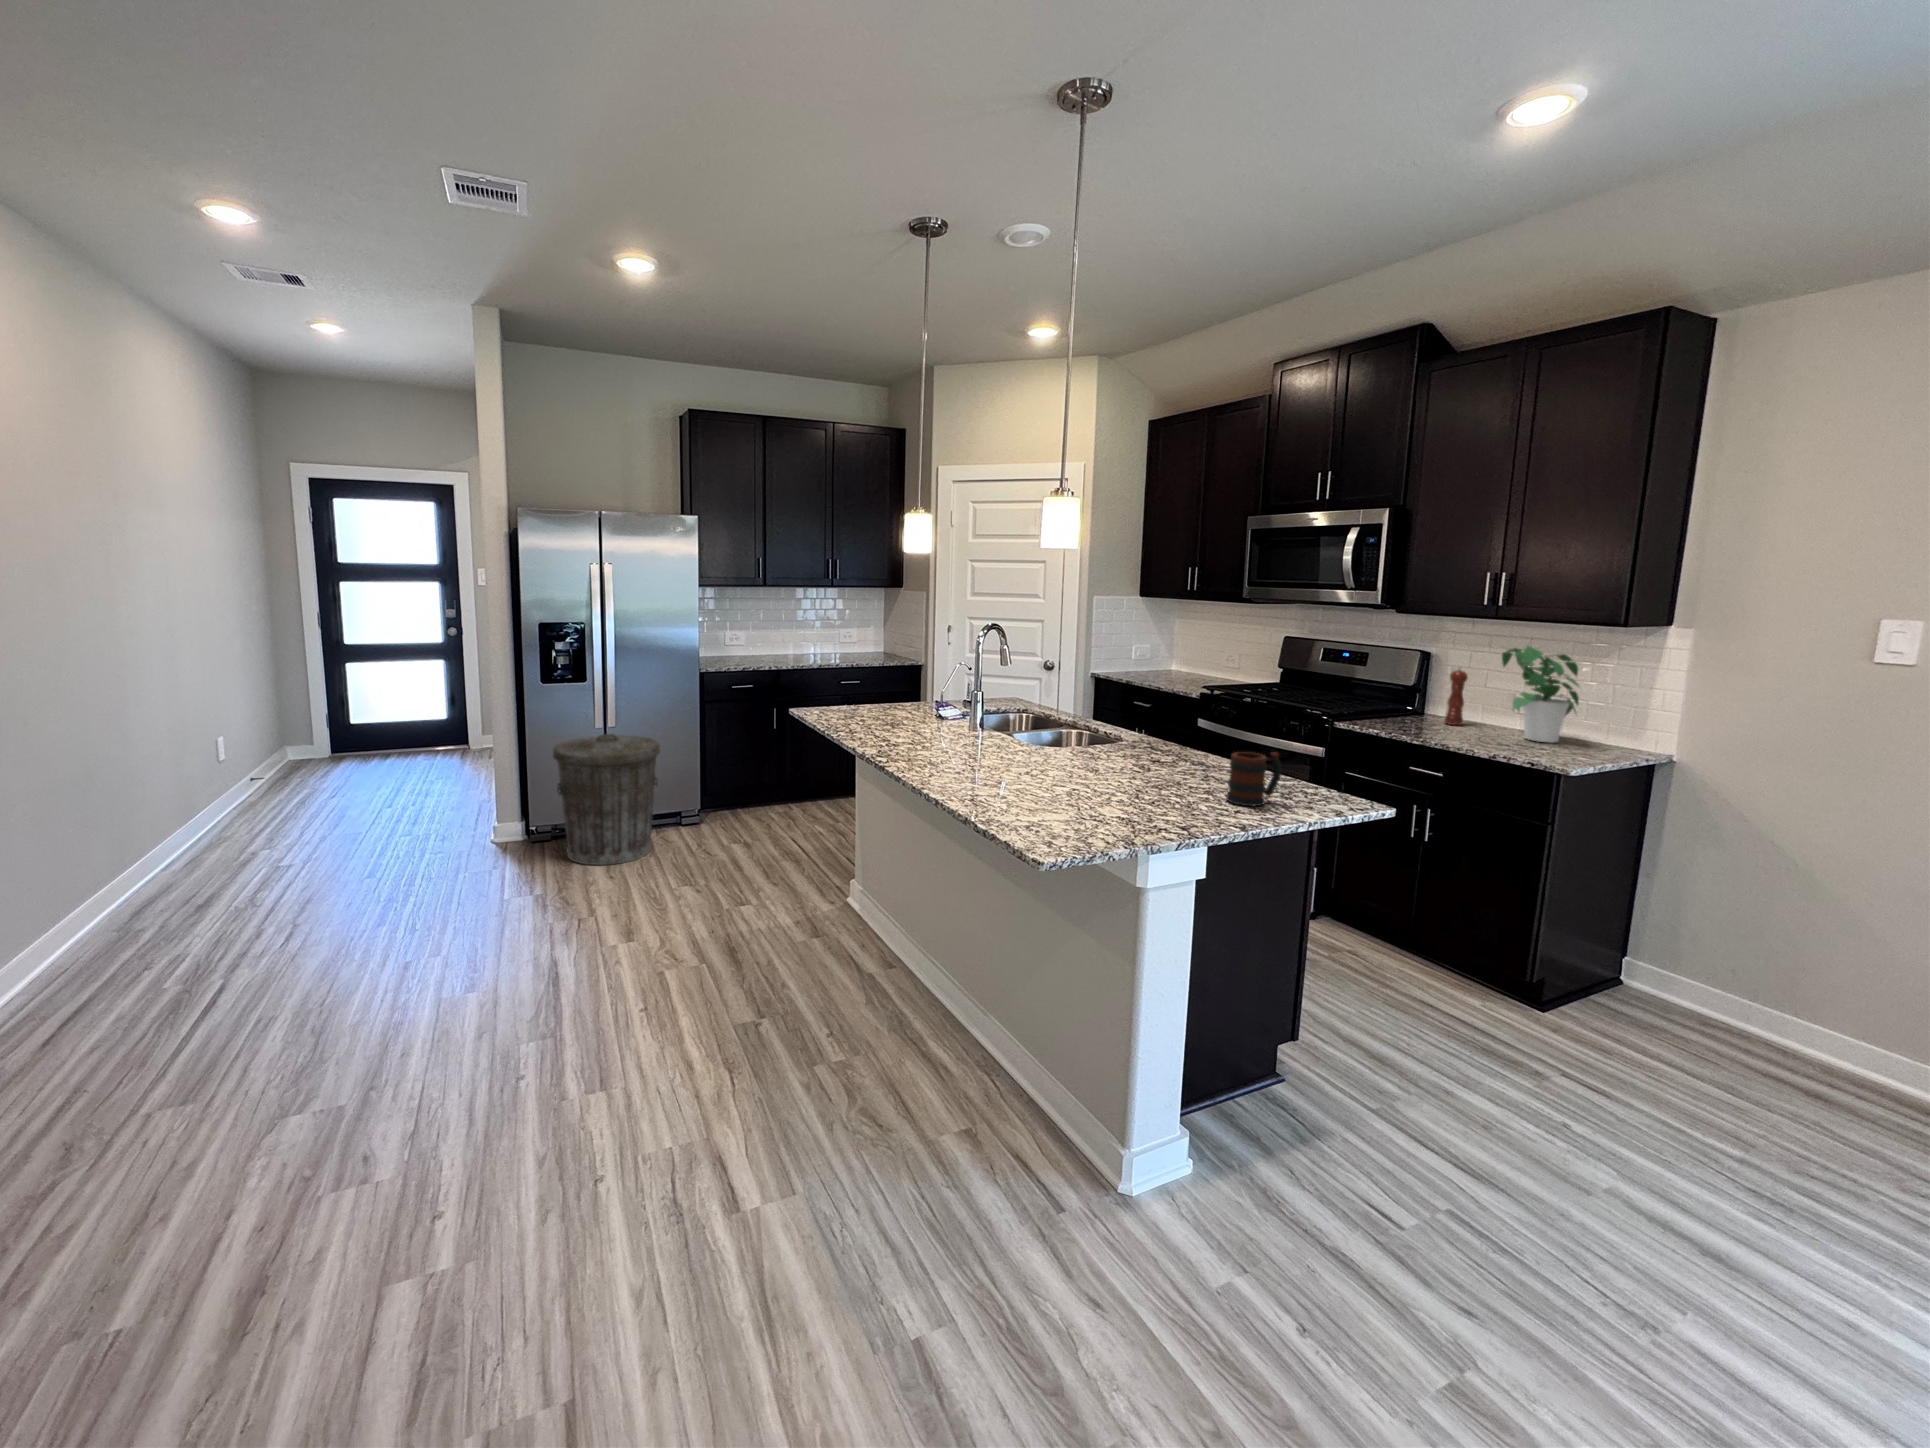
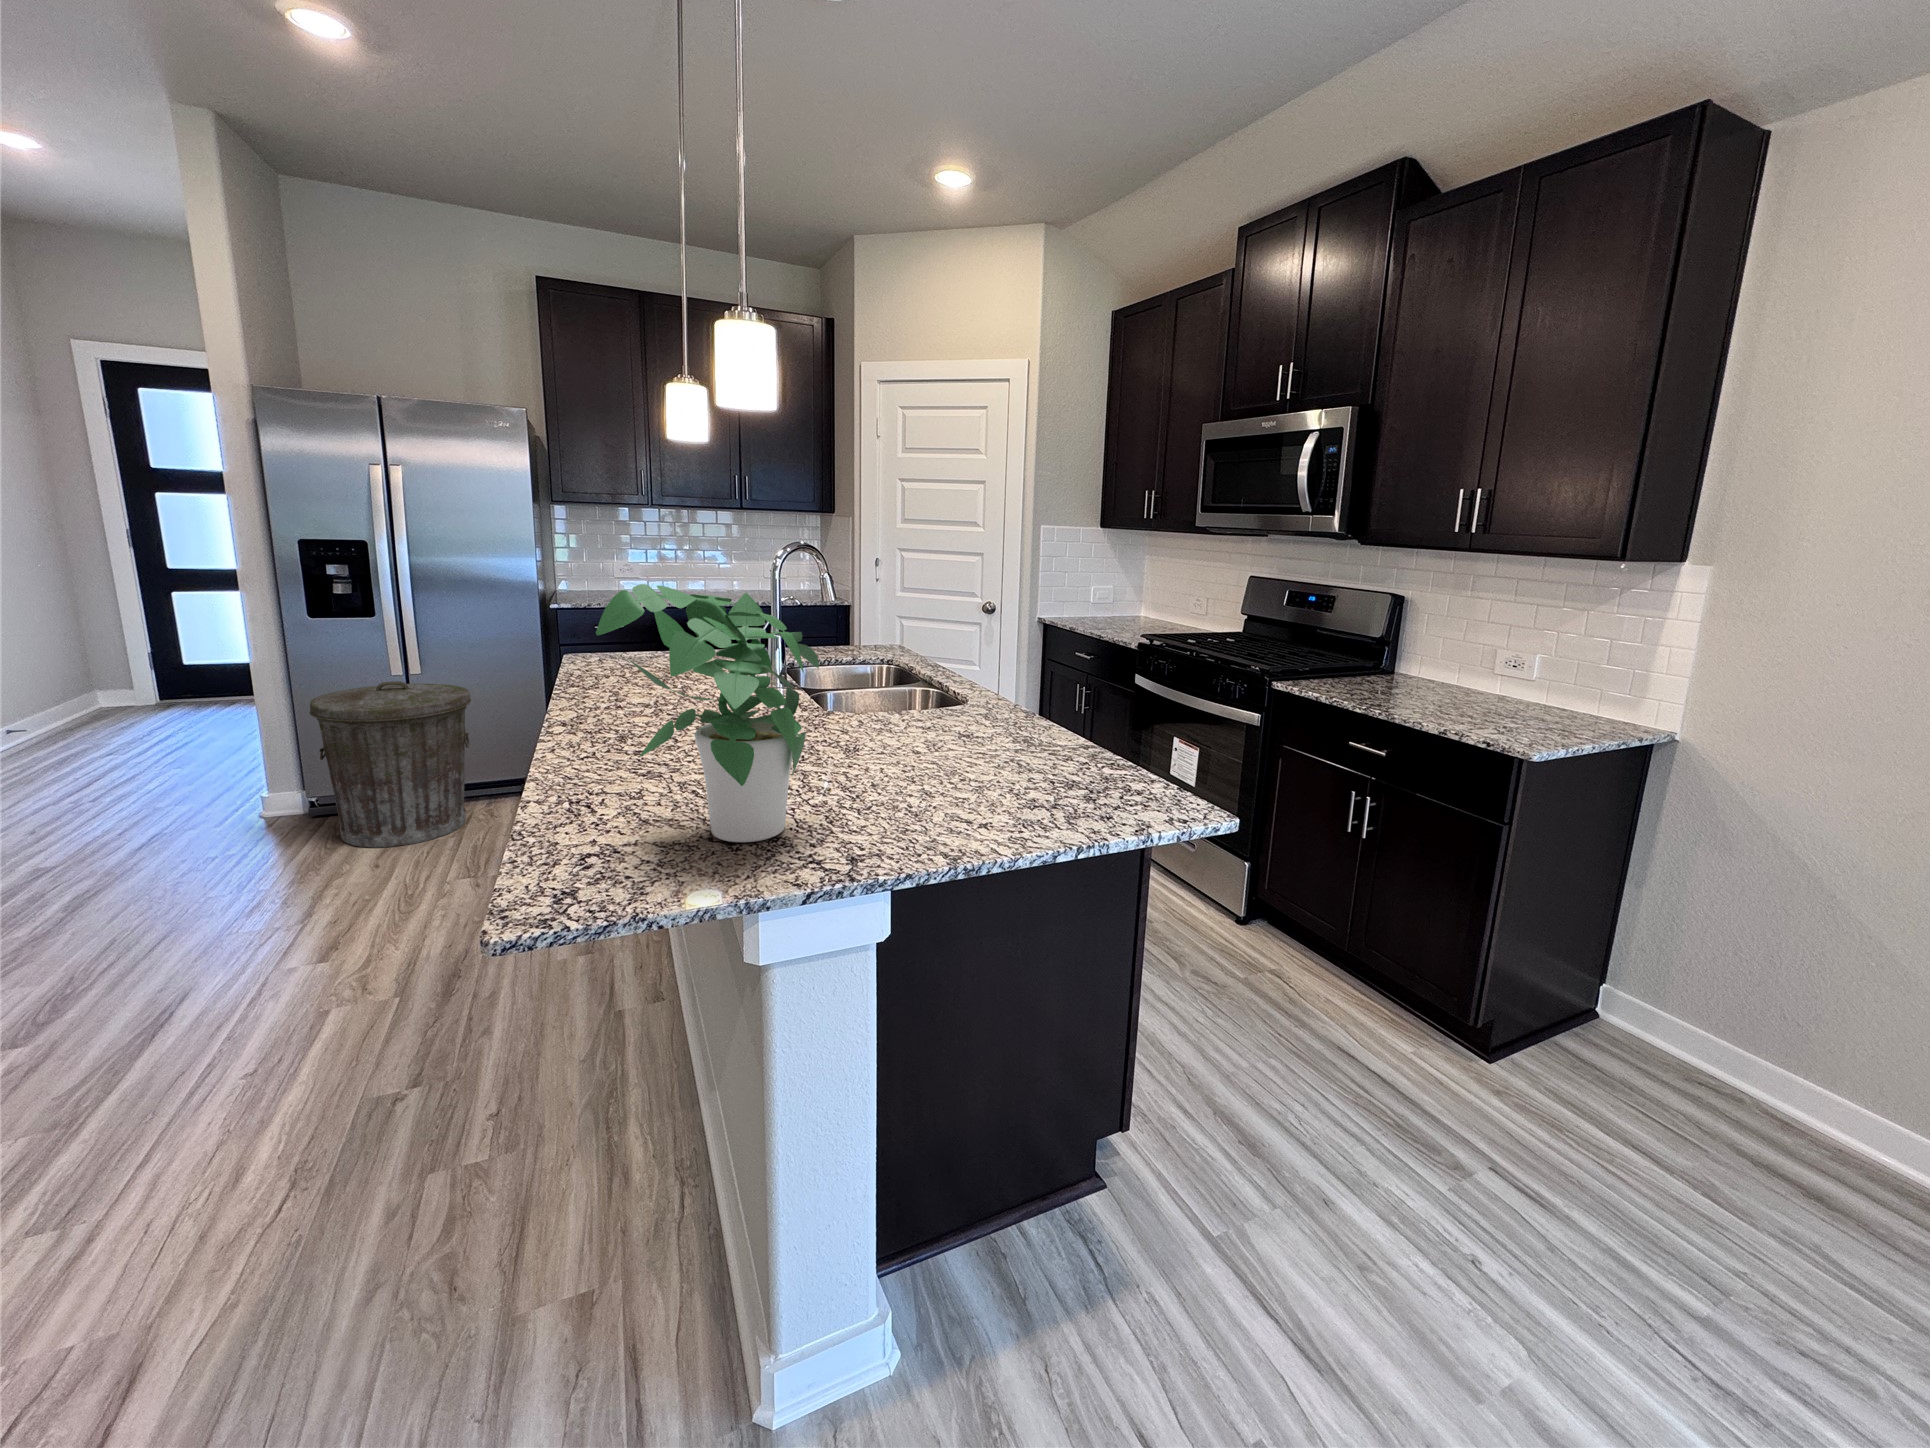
potted plant: present [1502,646,1579,743] -> present [596,584,819,842]
pepper mill: present [1445,667,1468,725] -> none [1406,614,1436,689]
mug: present [1226,752,1281,807] -> none [983,728,1066,816]

